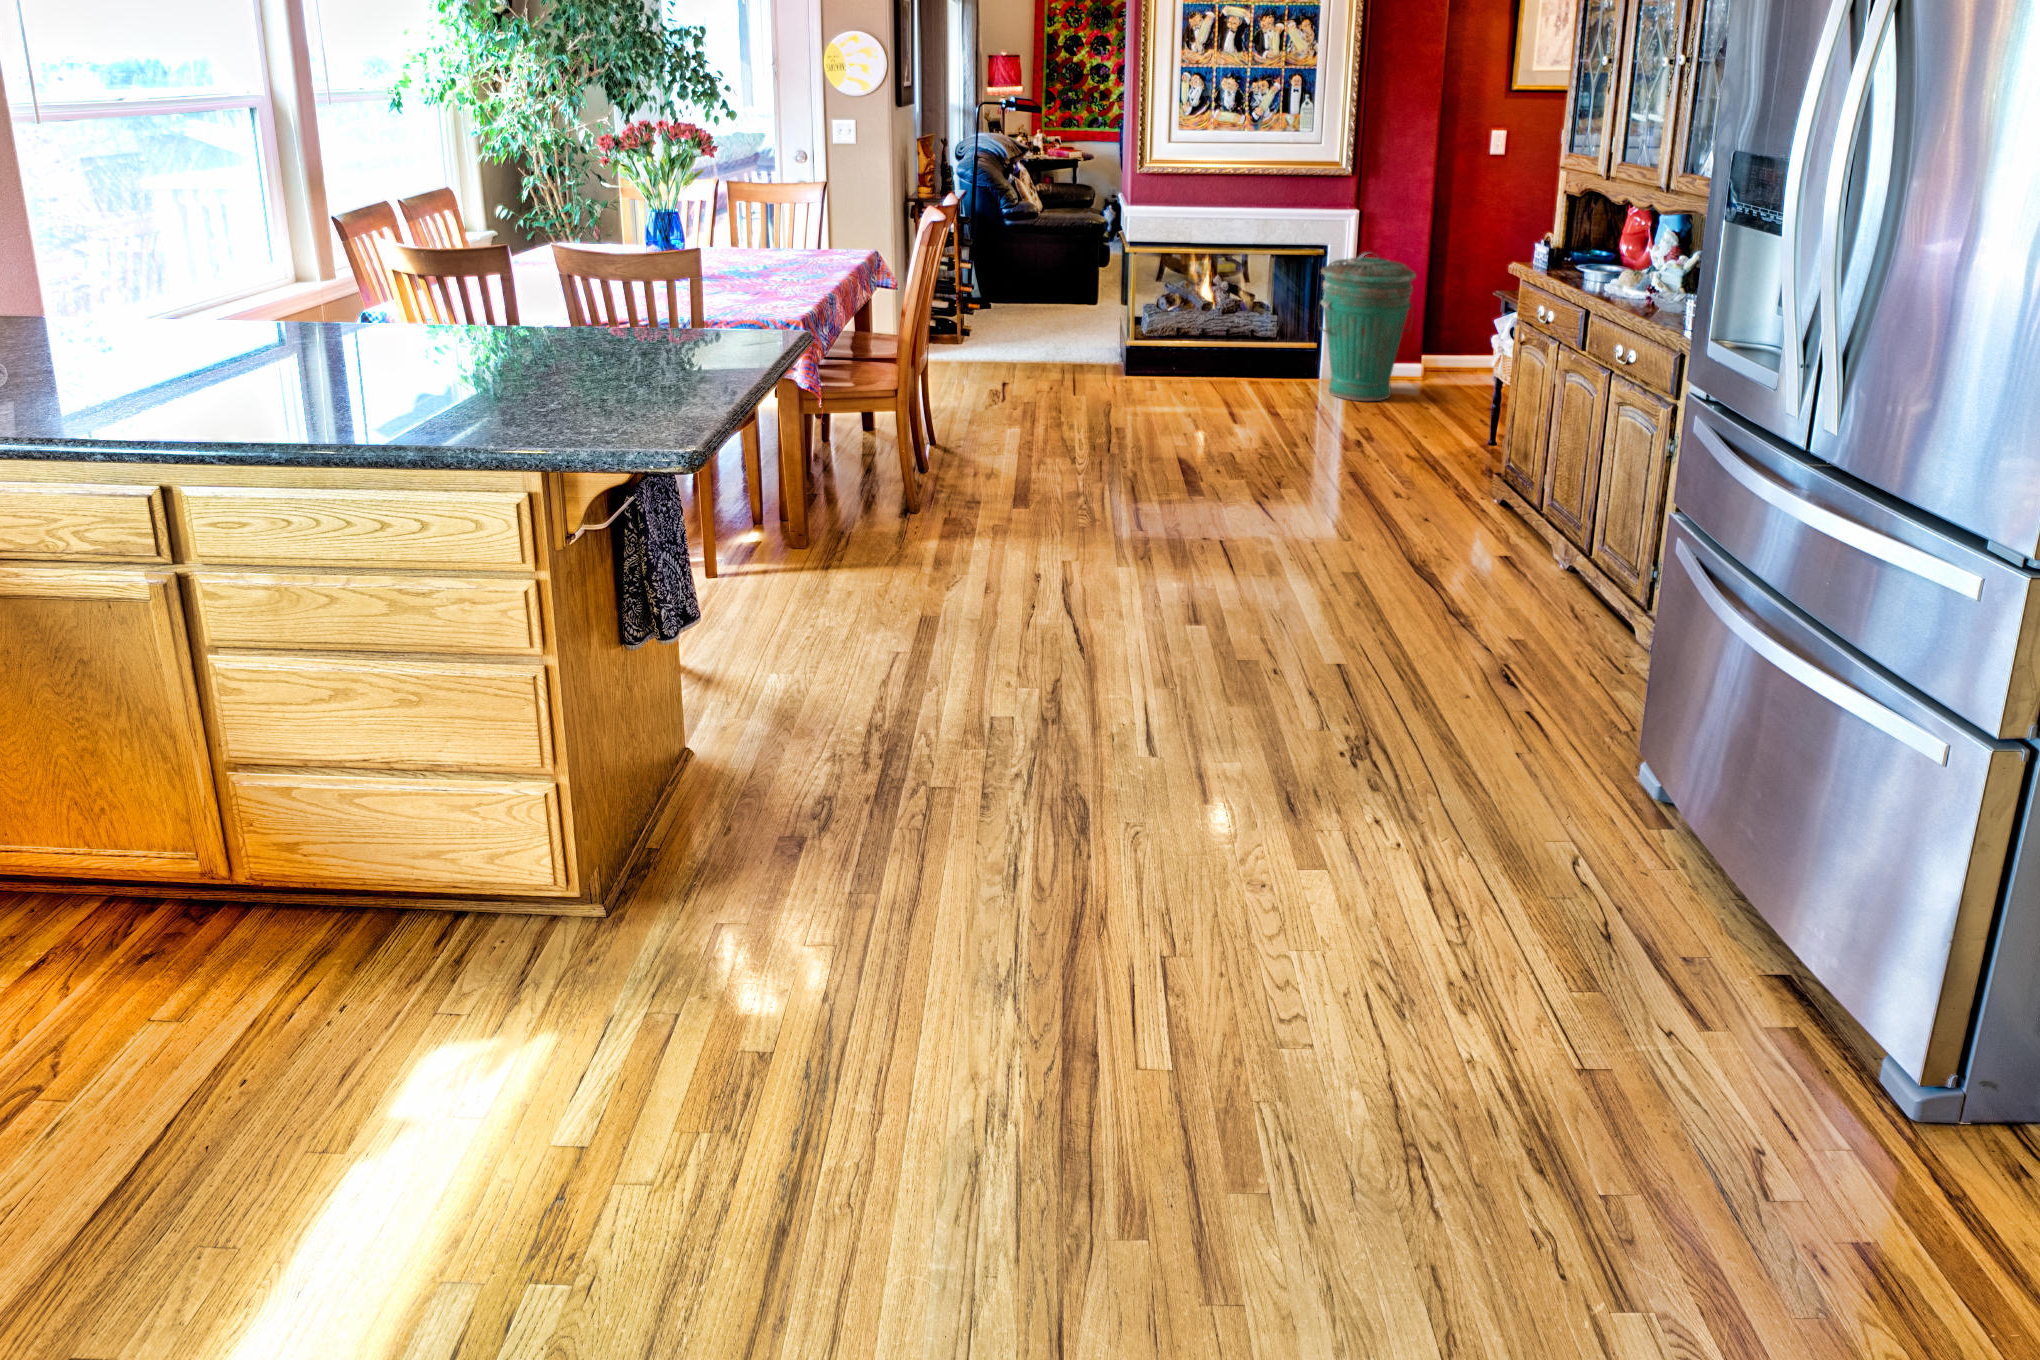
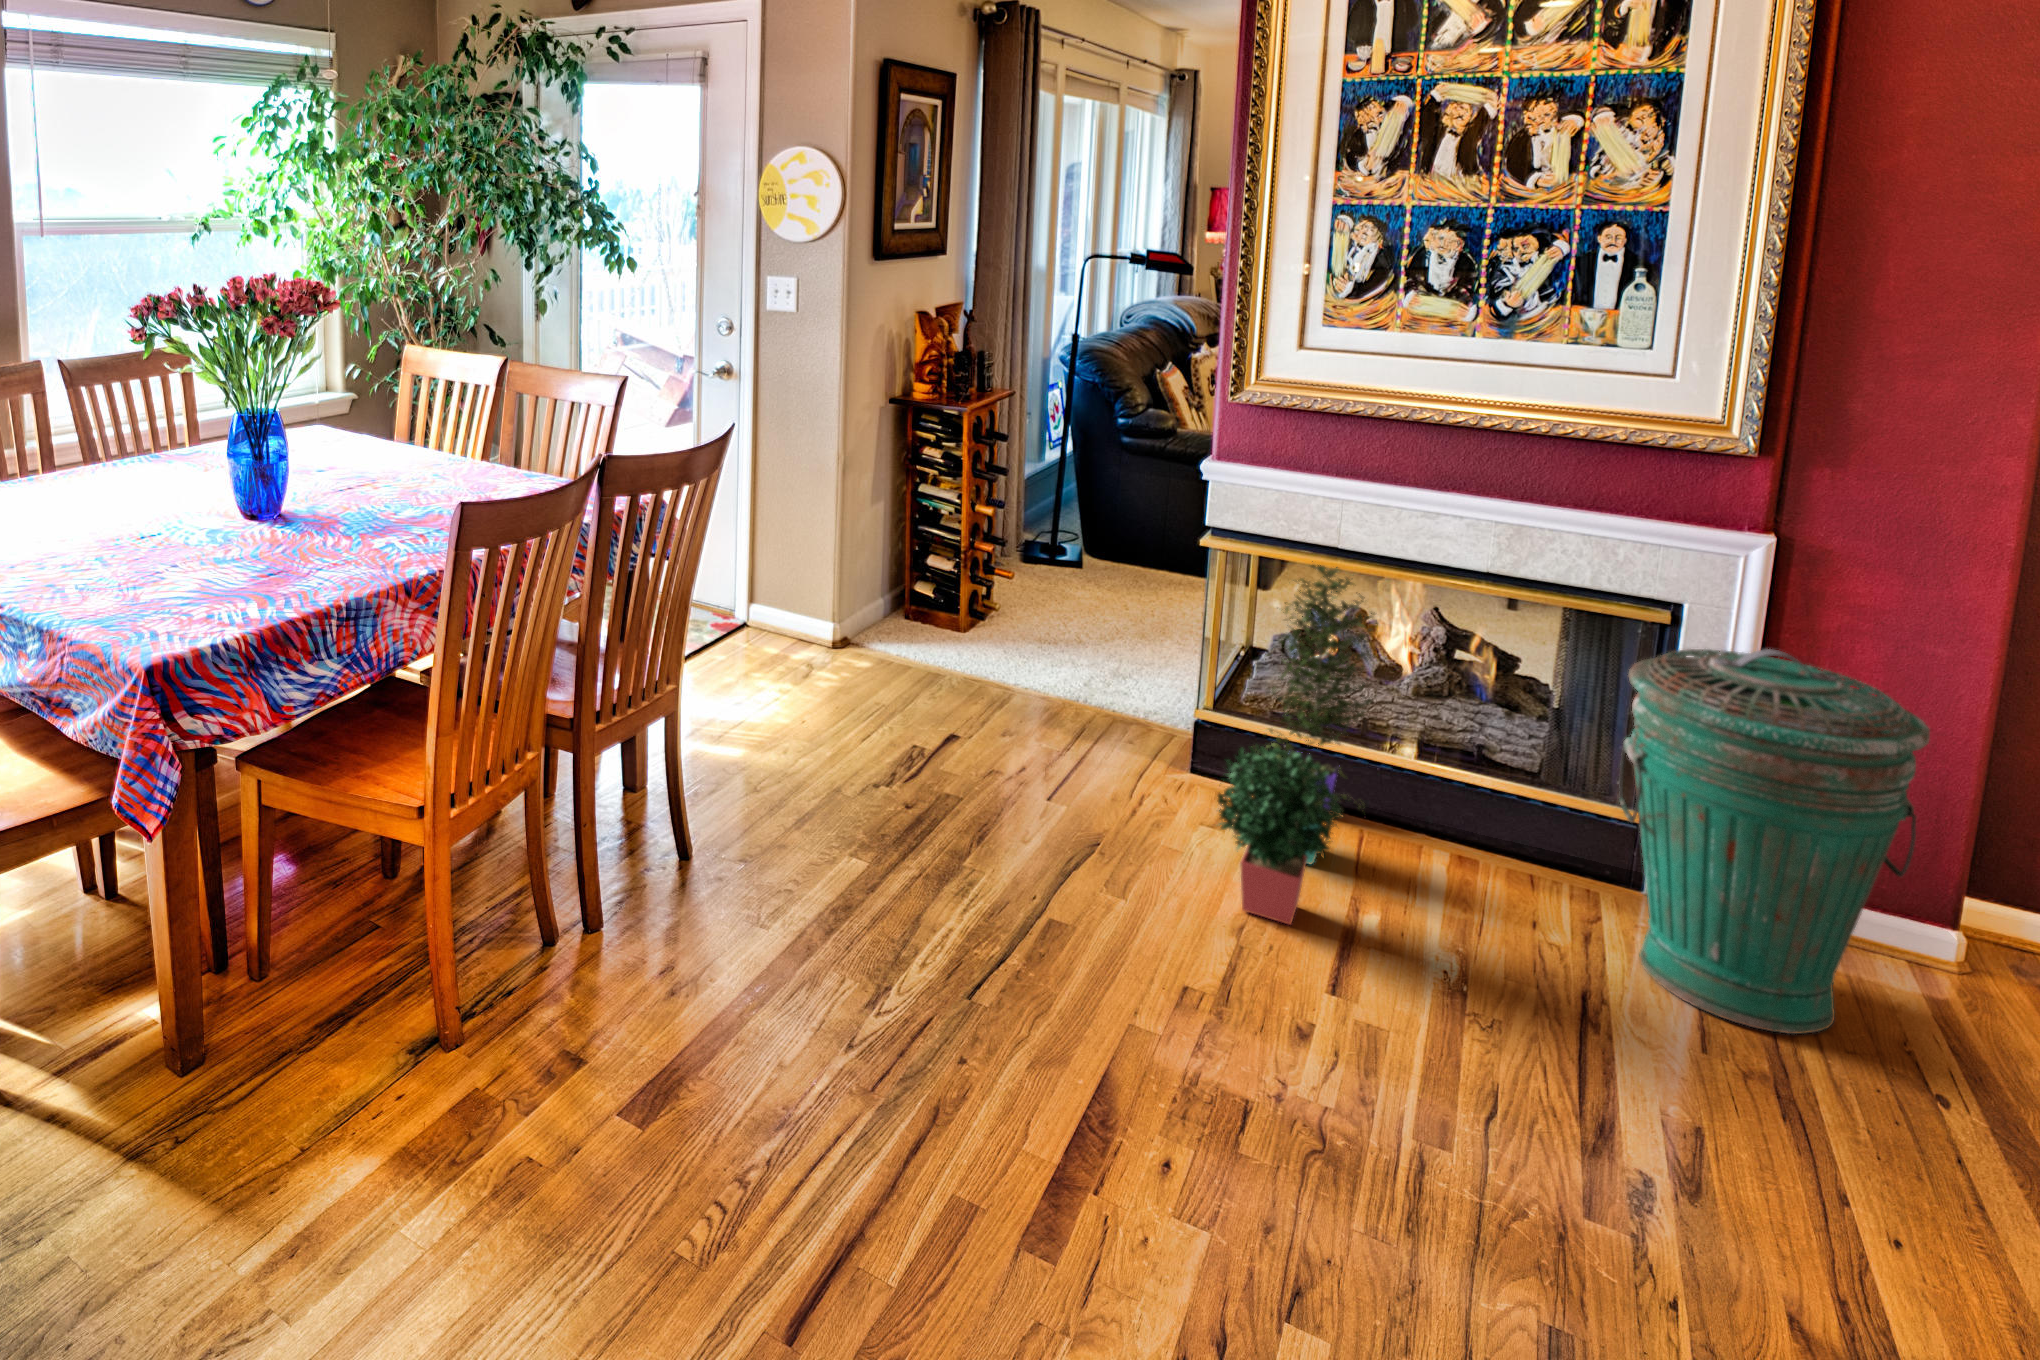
potted plant: none [1163,248,1231,409] -> present [1218,561,1374,924]

